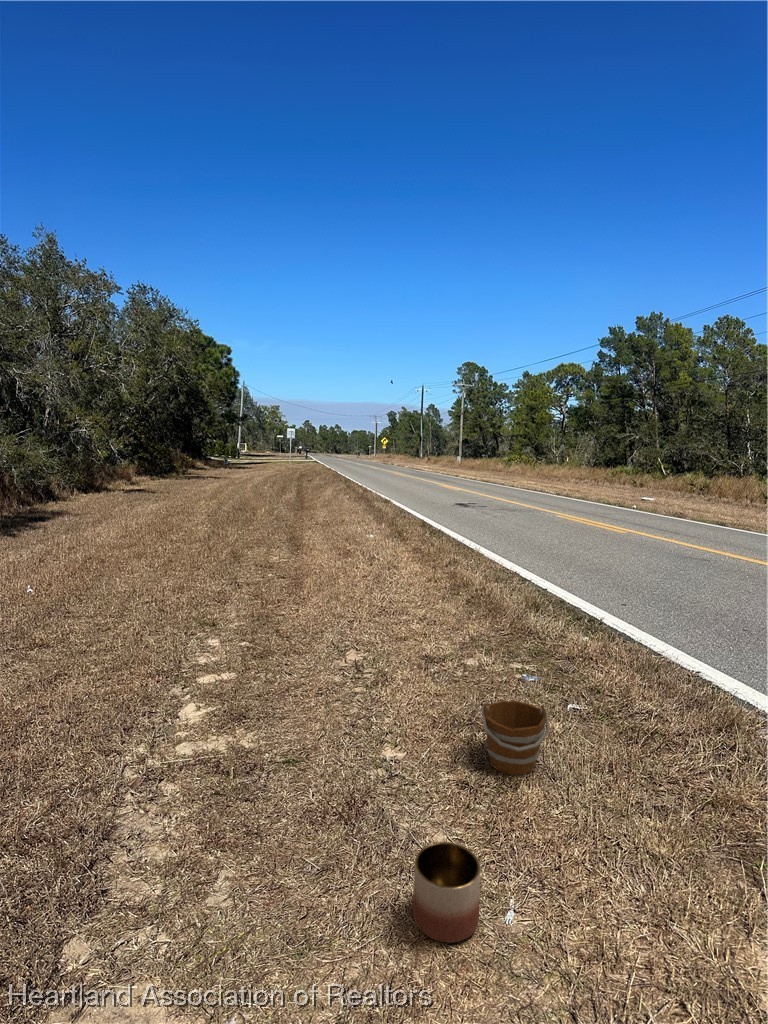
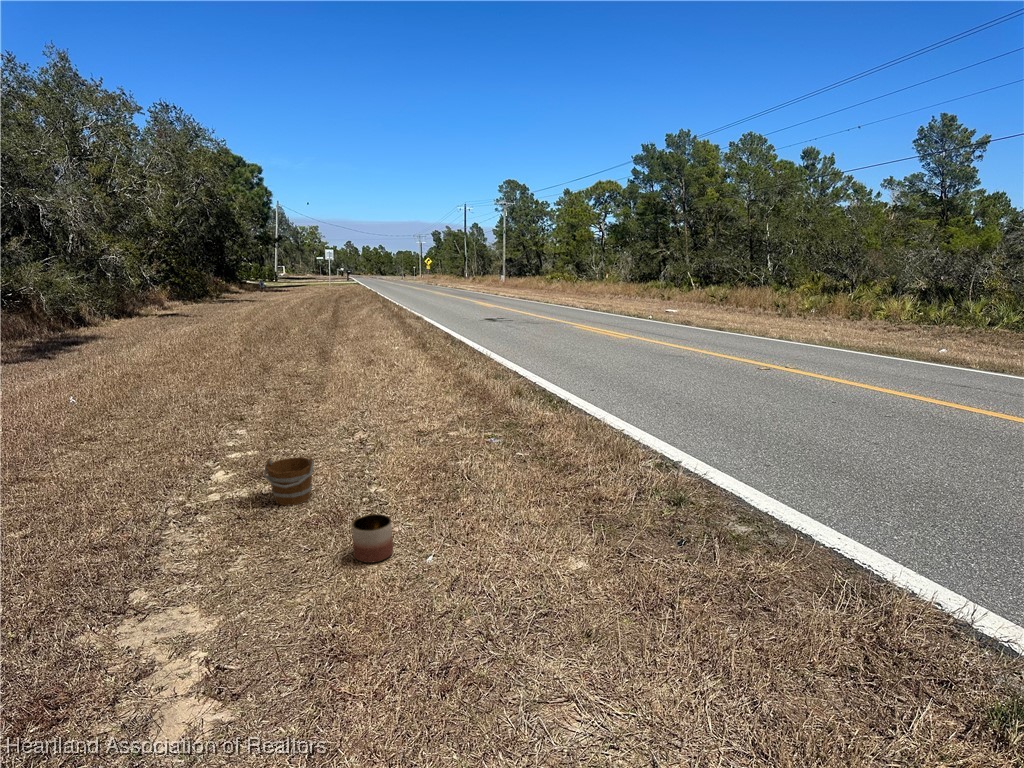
bucket: present [482,701,550,775] -> present [264,457,314,506]

